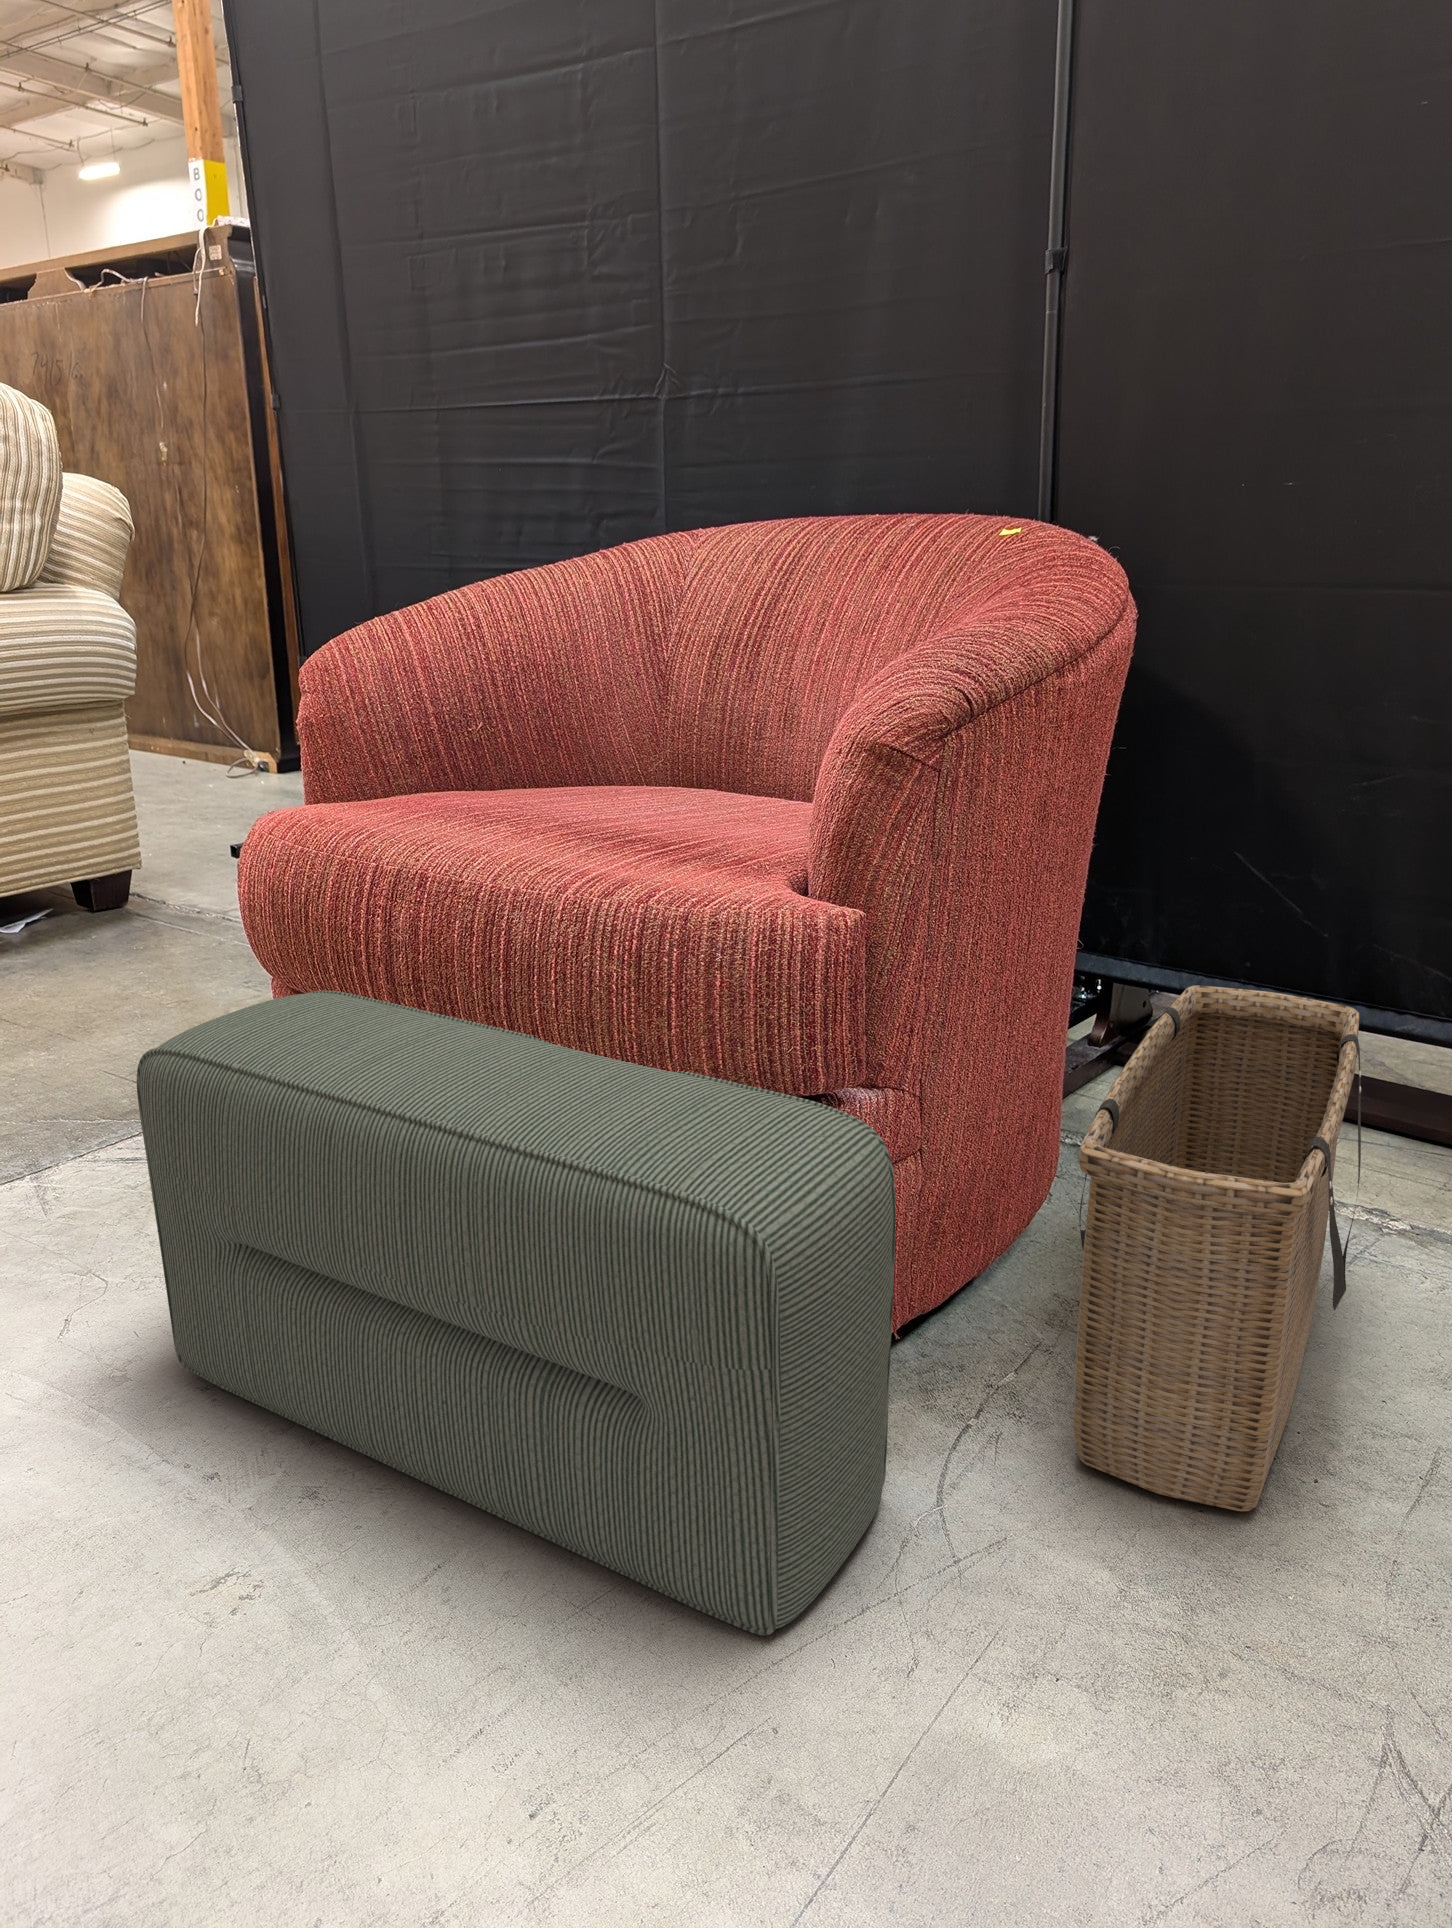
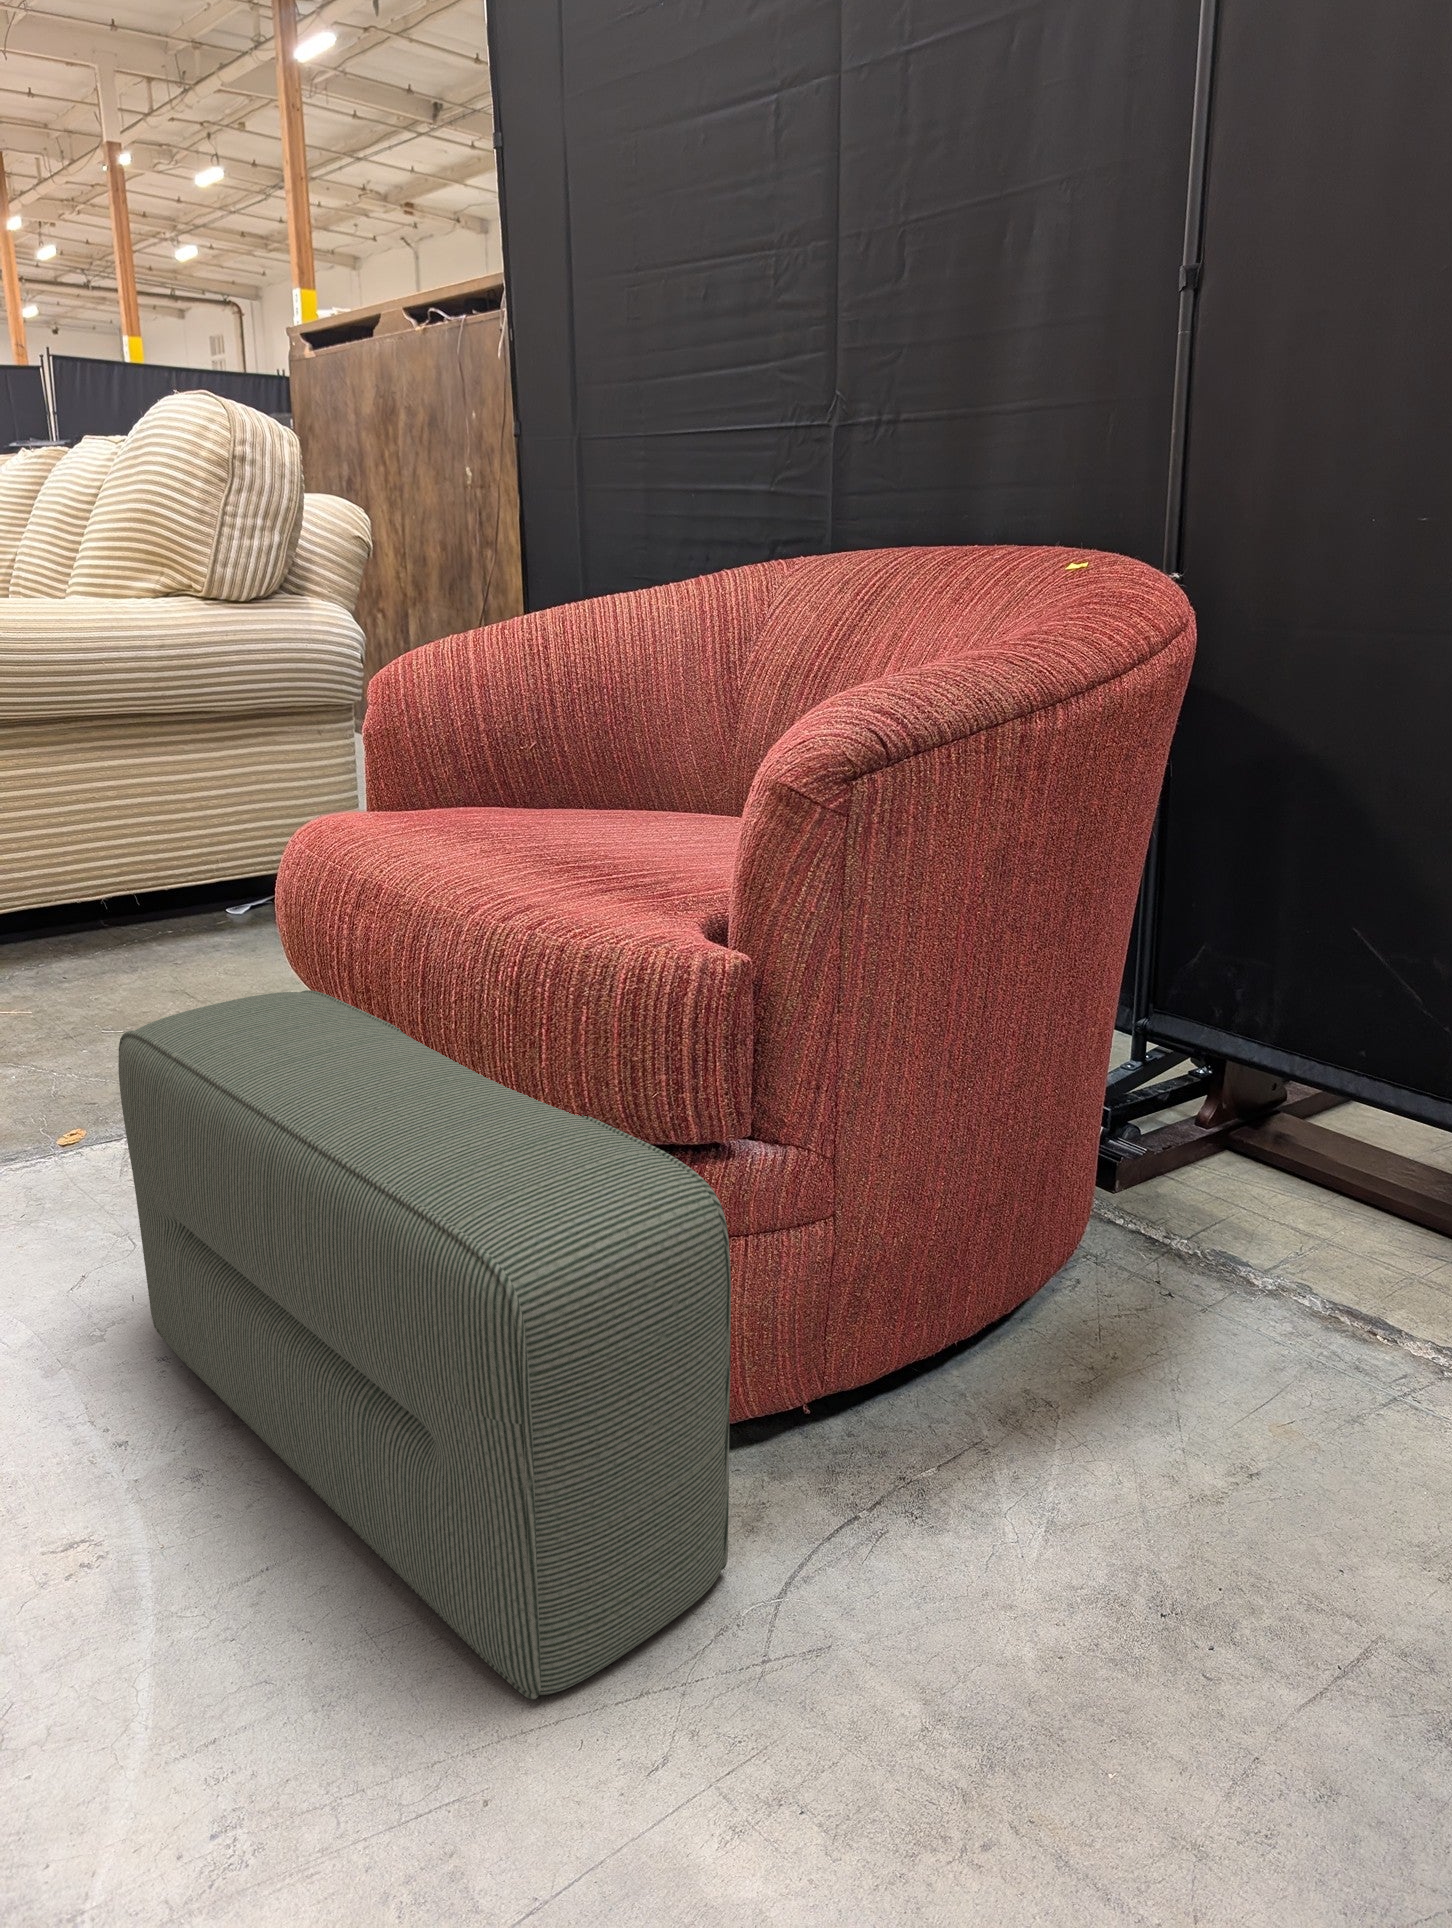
basket: present [1073,985,1361,1511] -> none [938,1069,1390,1672]

